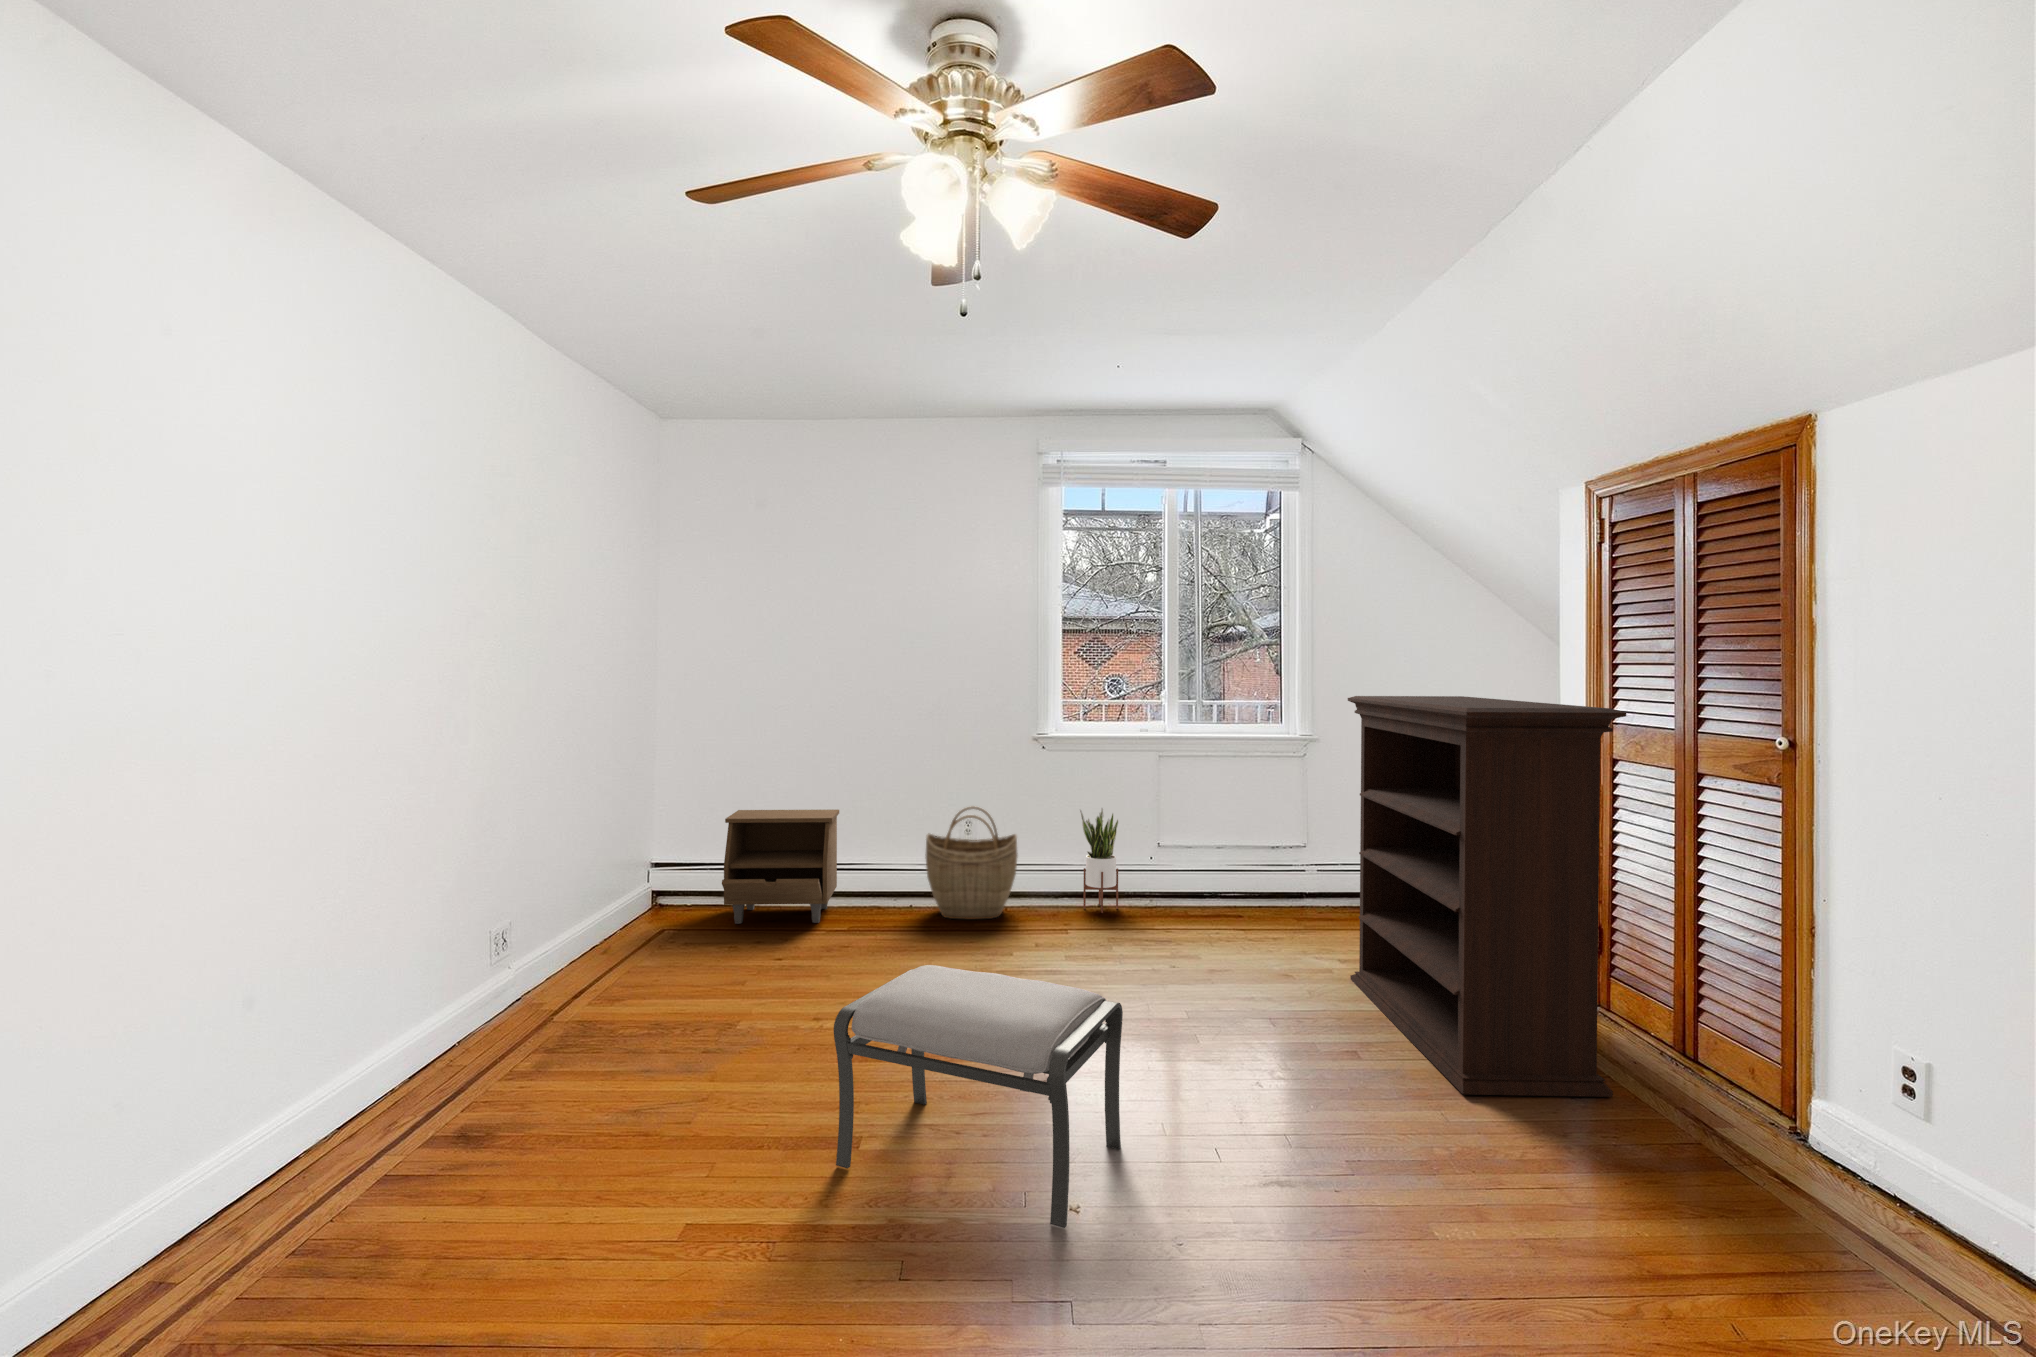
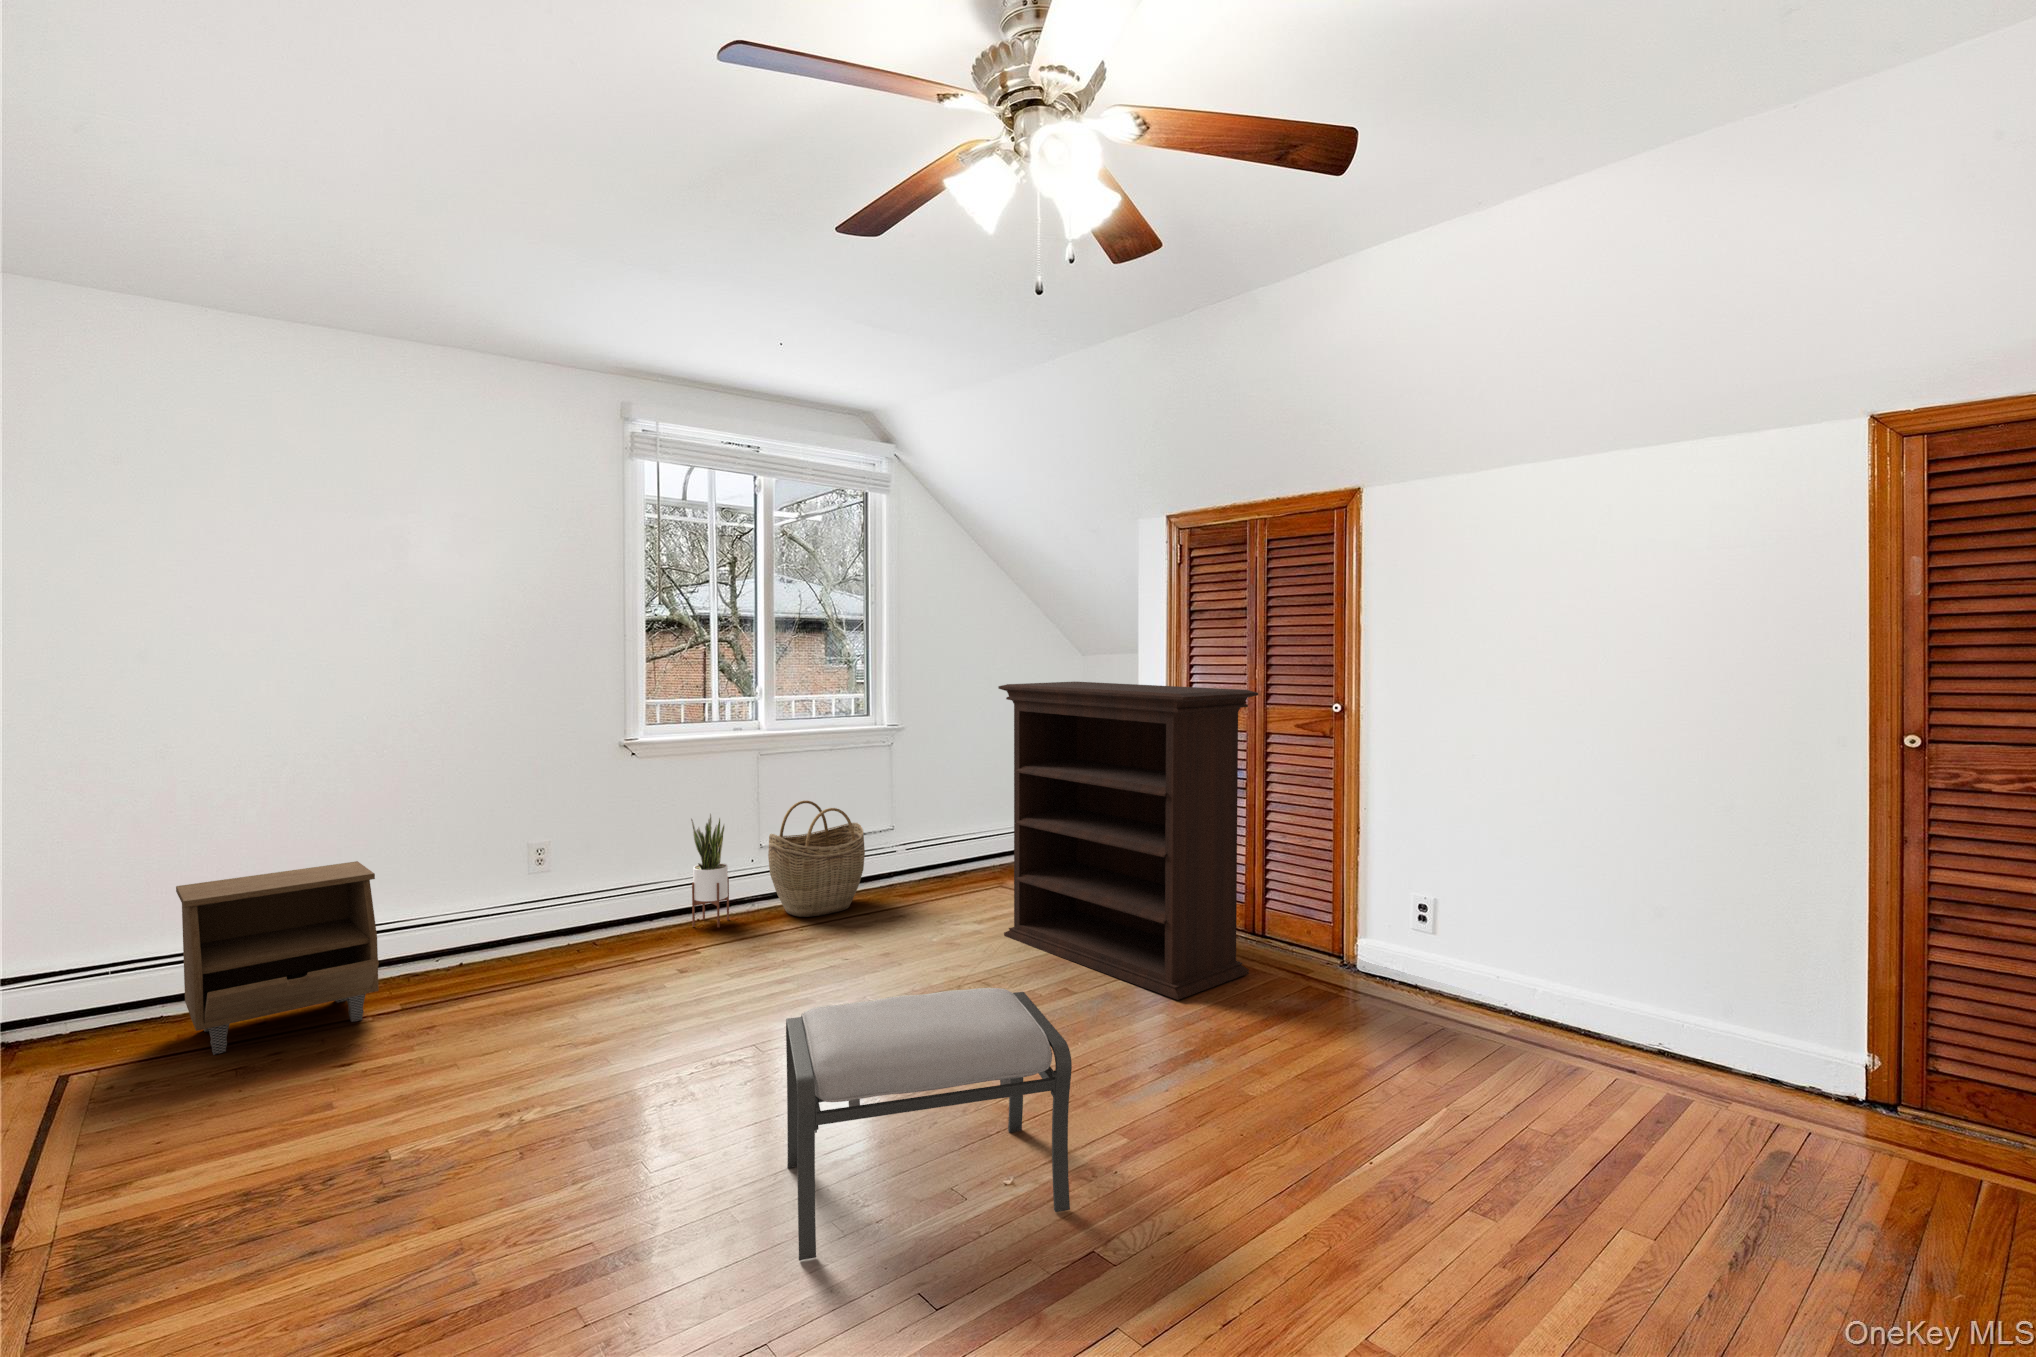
woven basket: present [925,806,1018,919] -> present [768,800,865,917]

